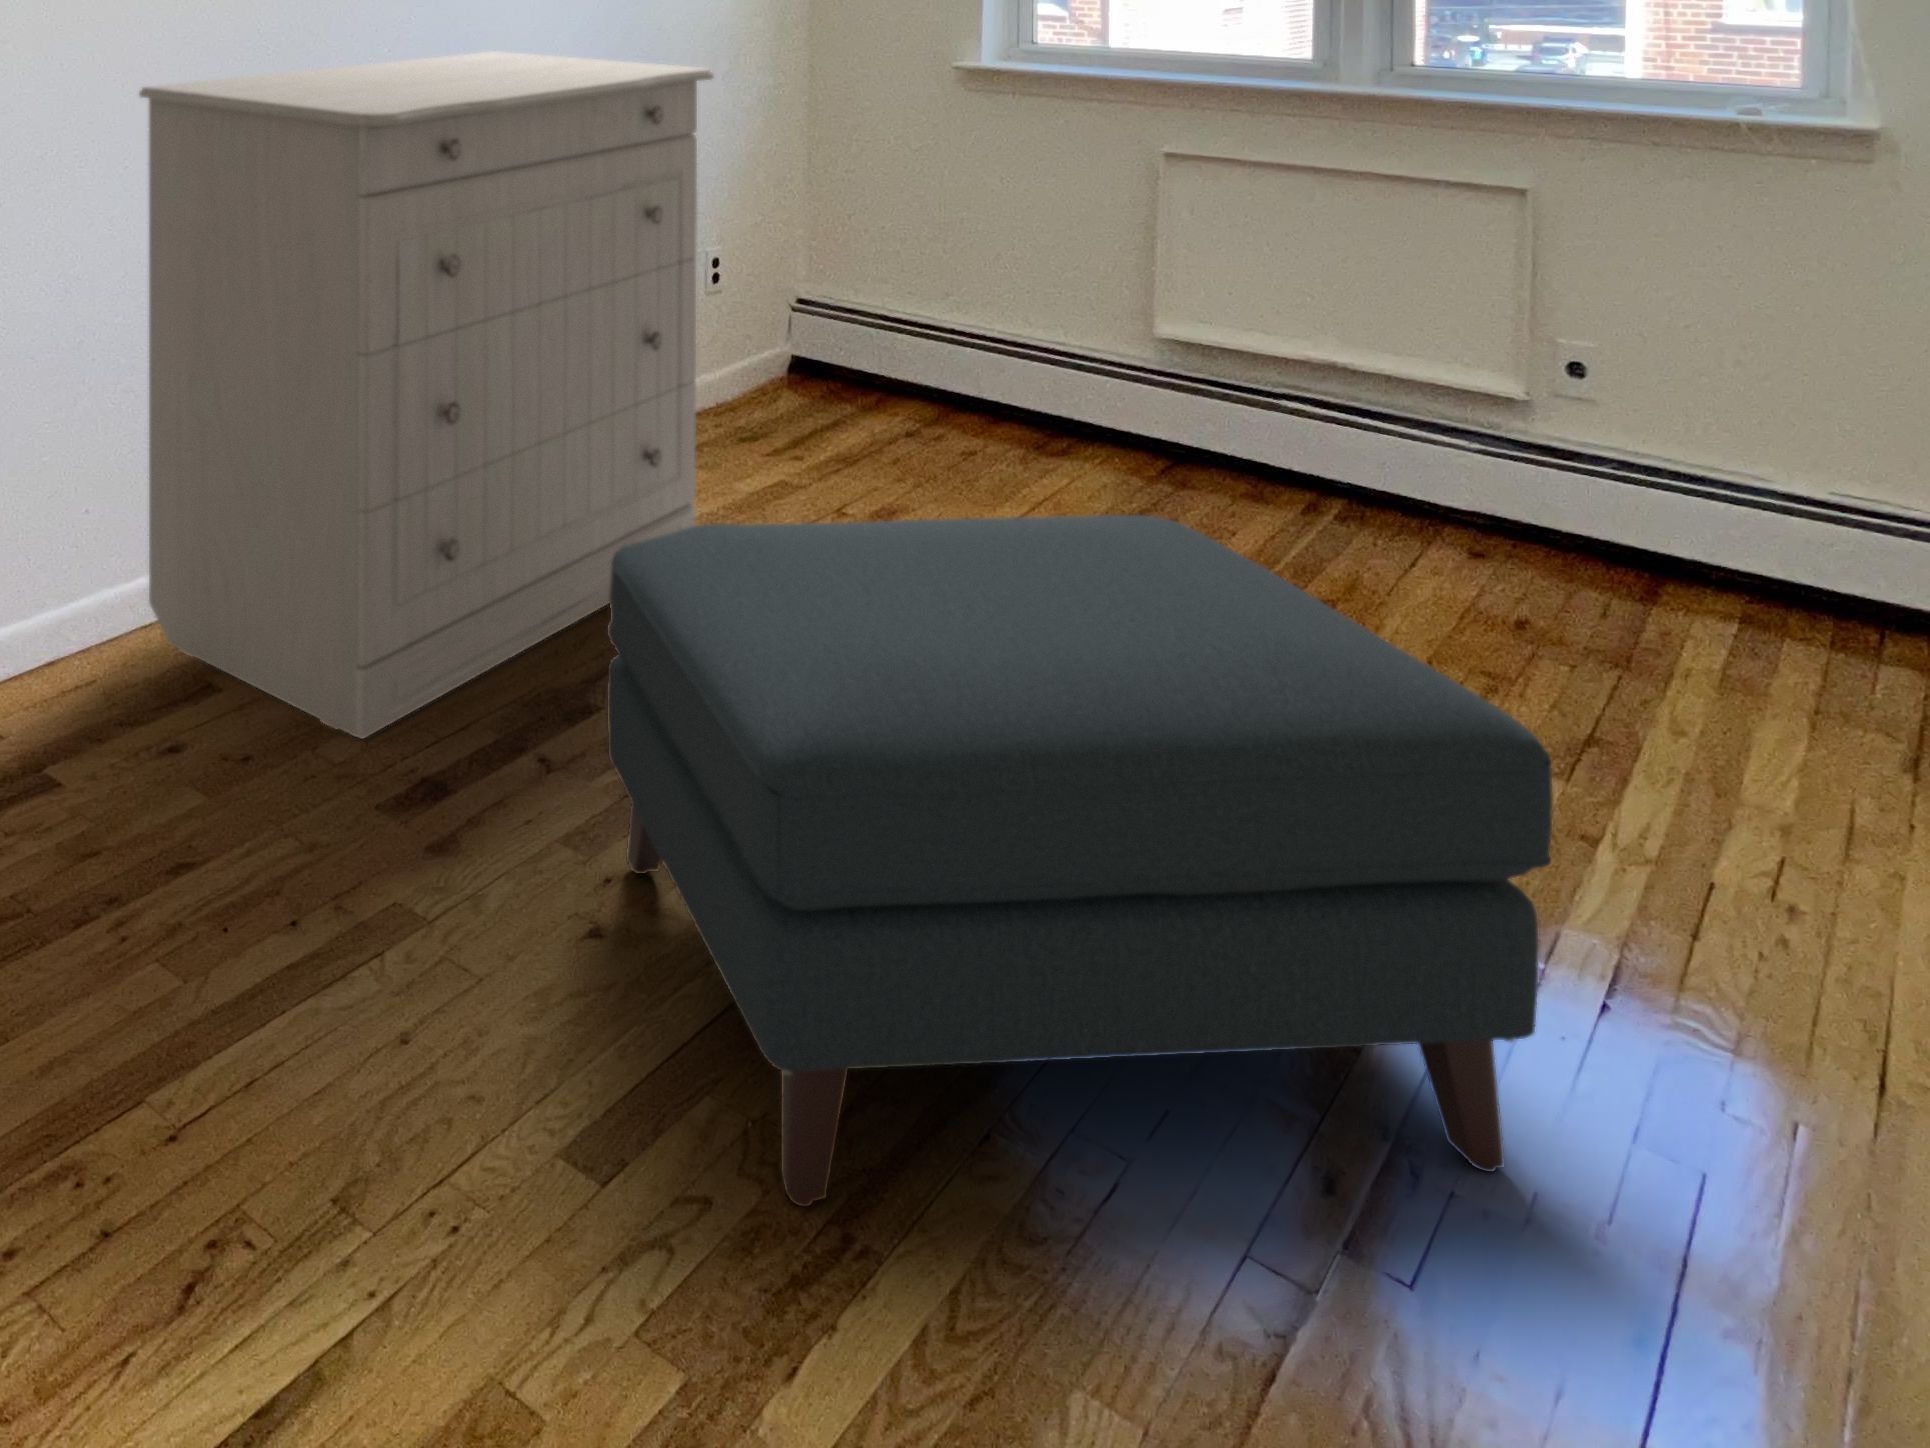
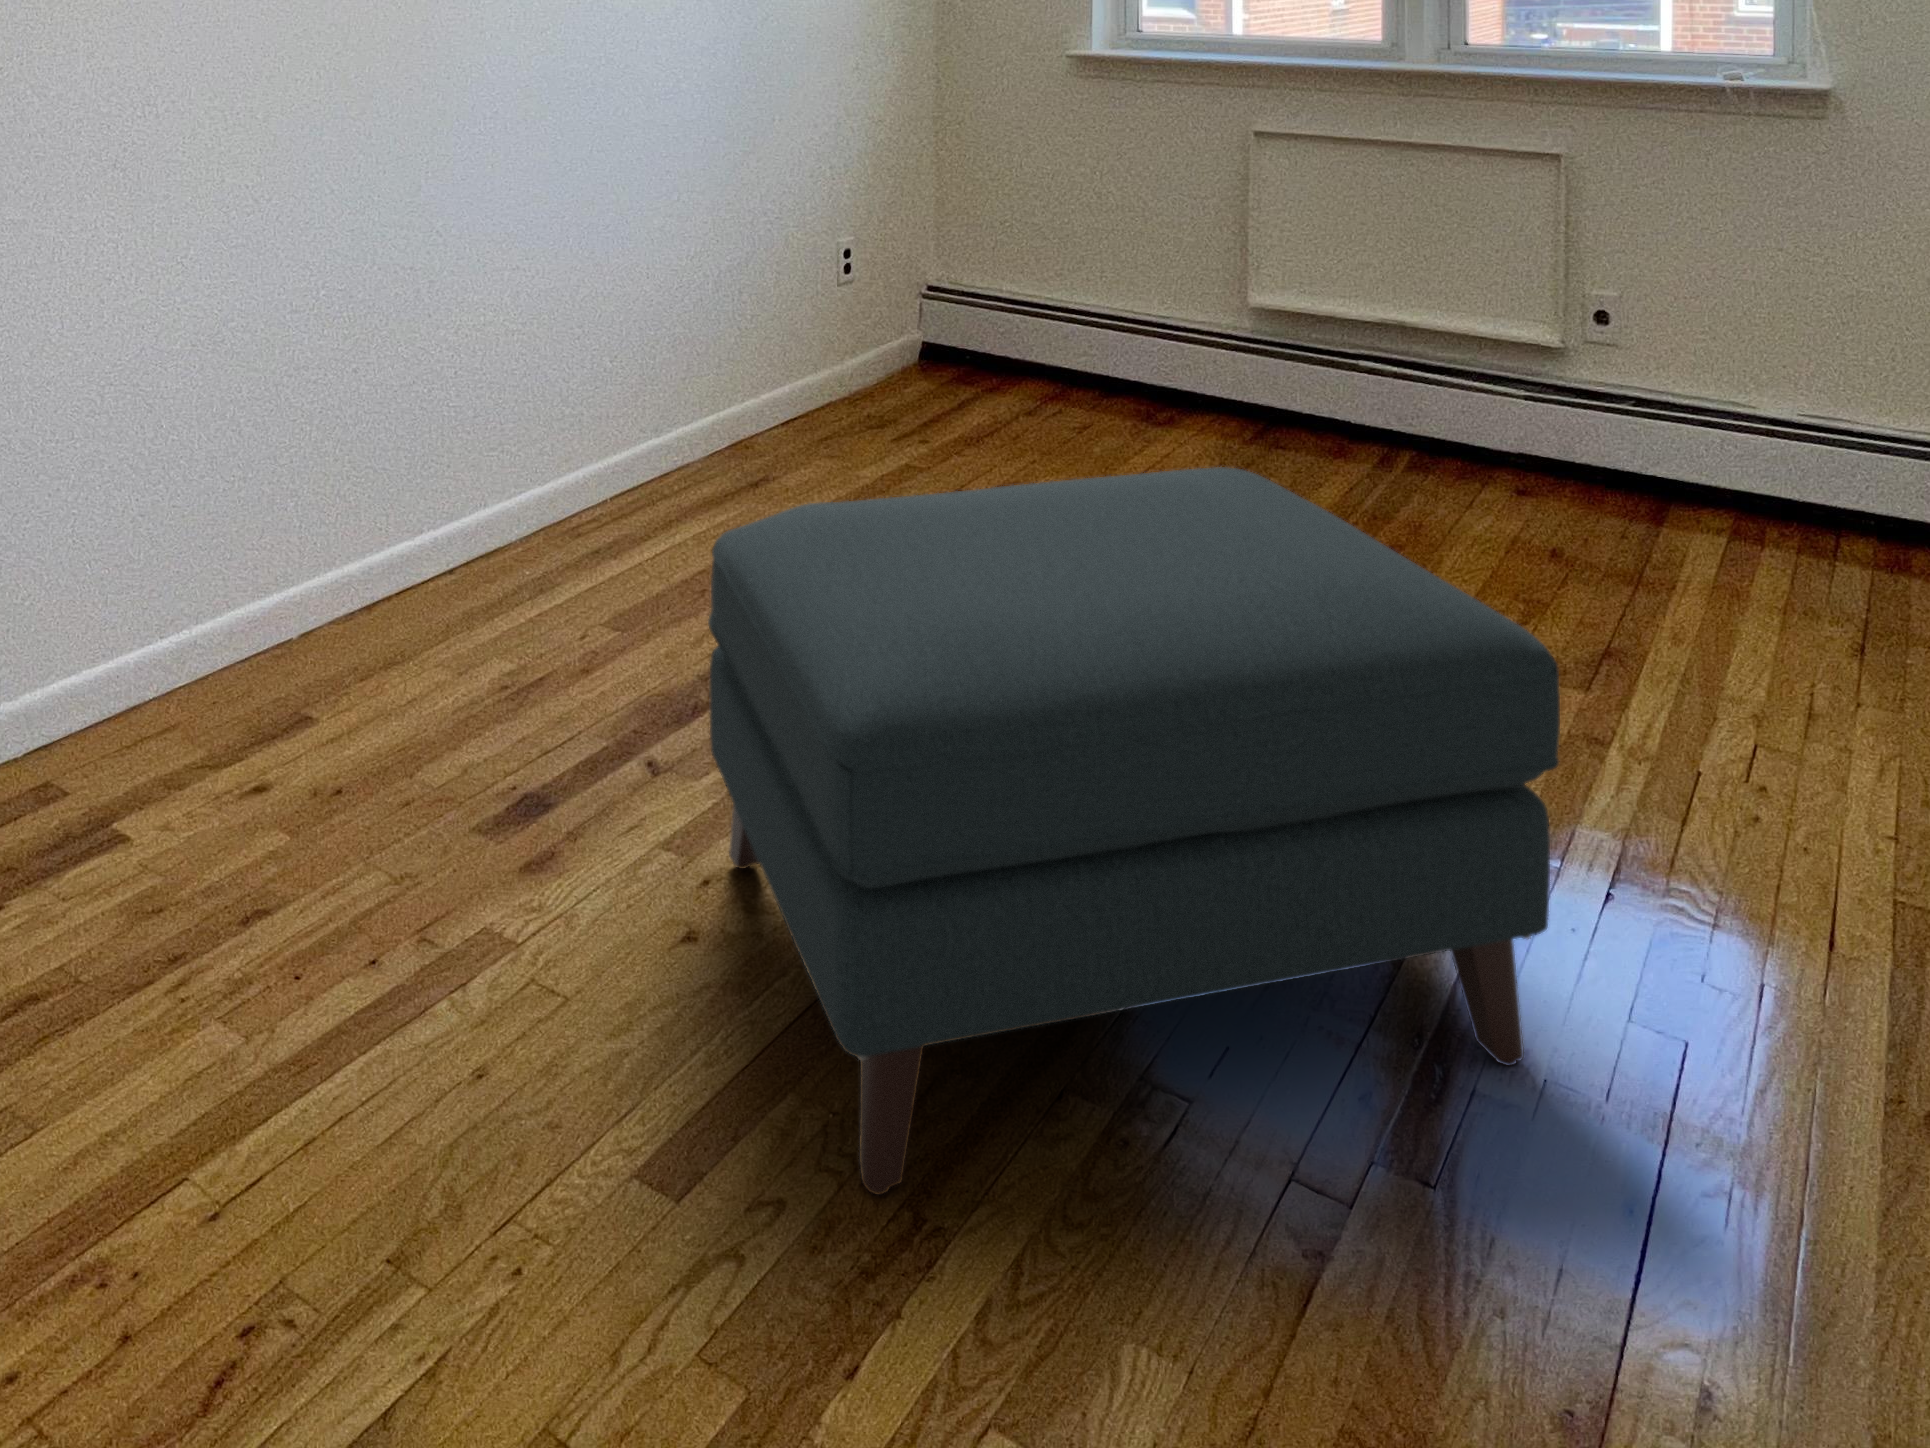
dresser: present [139,51,714,739] -> none [235,44,838,758]

